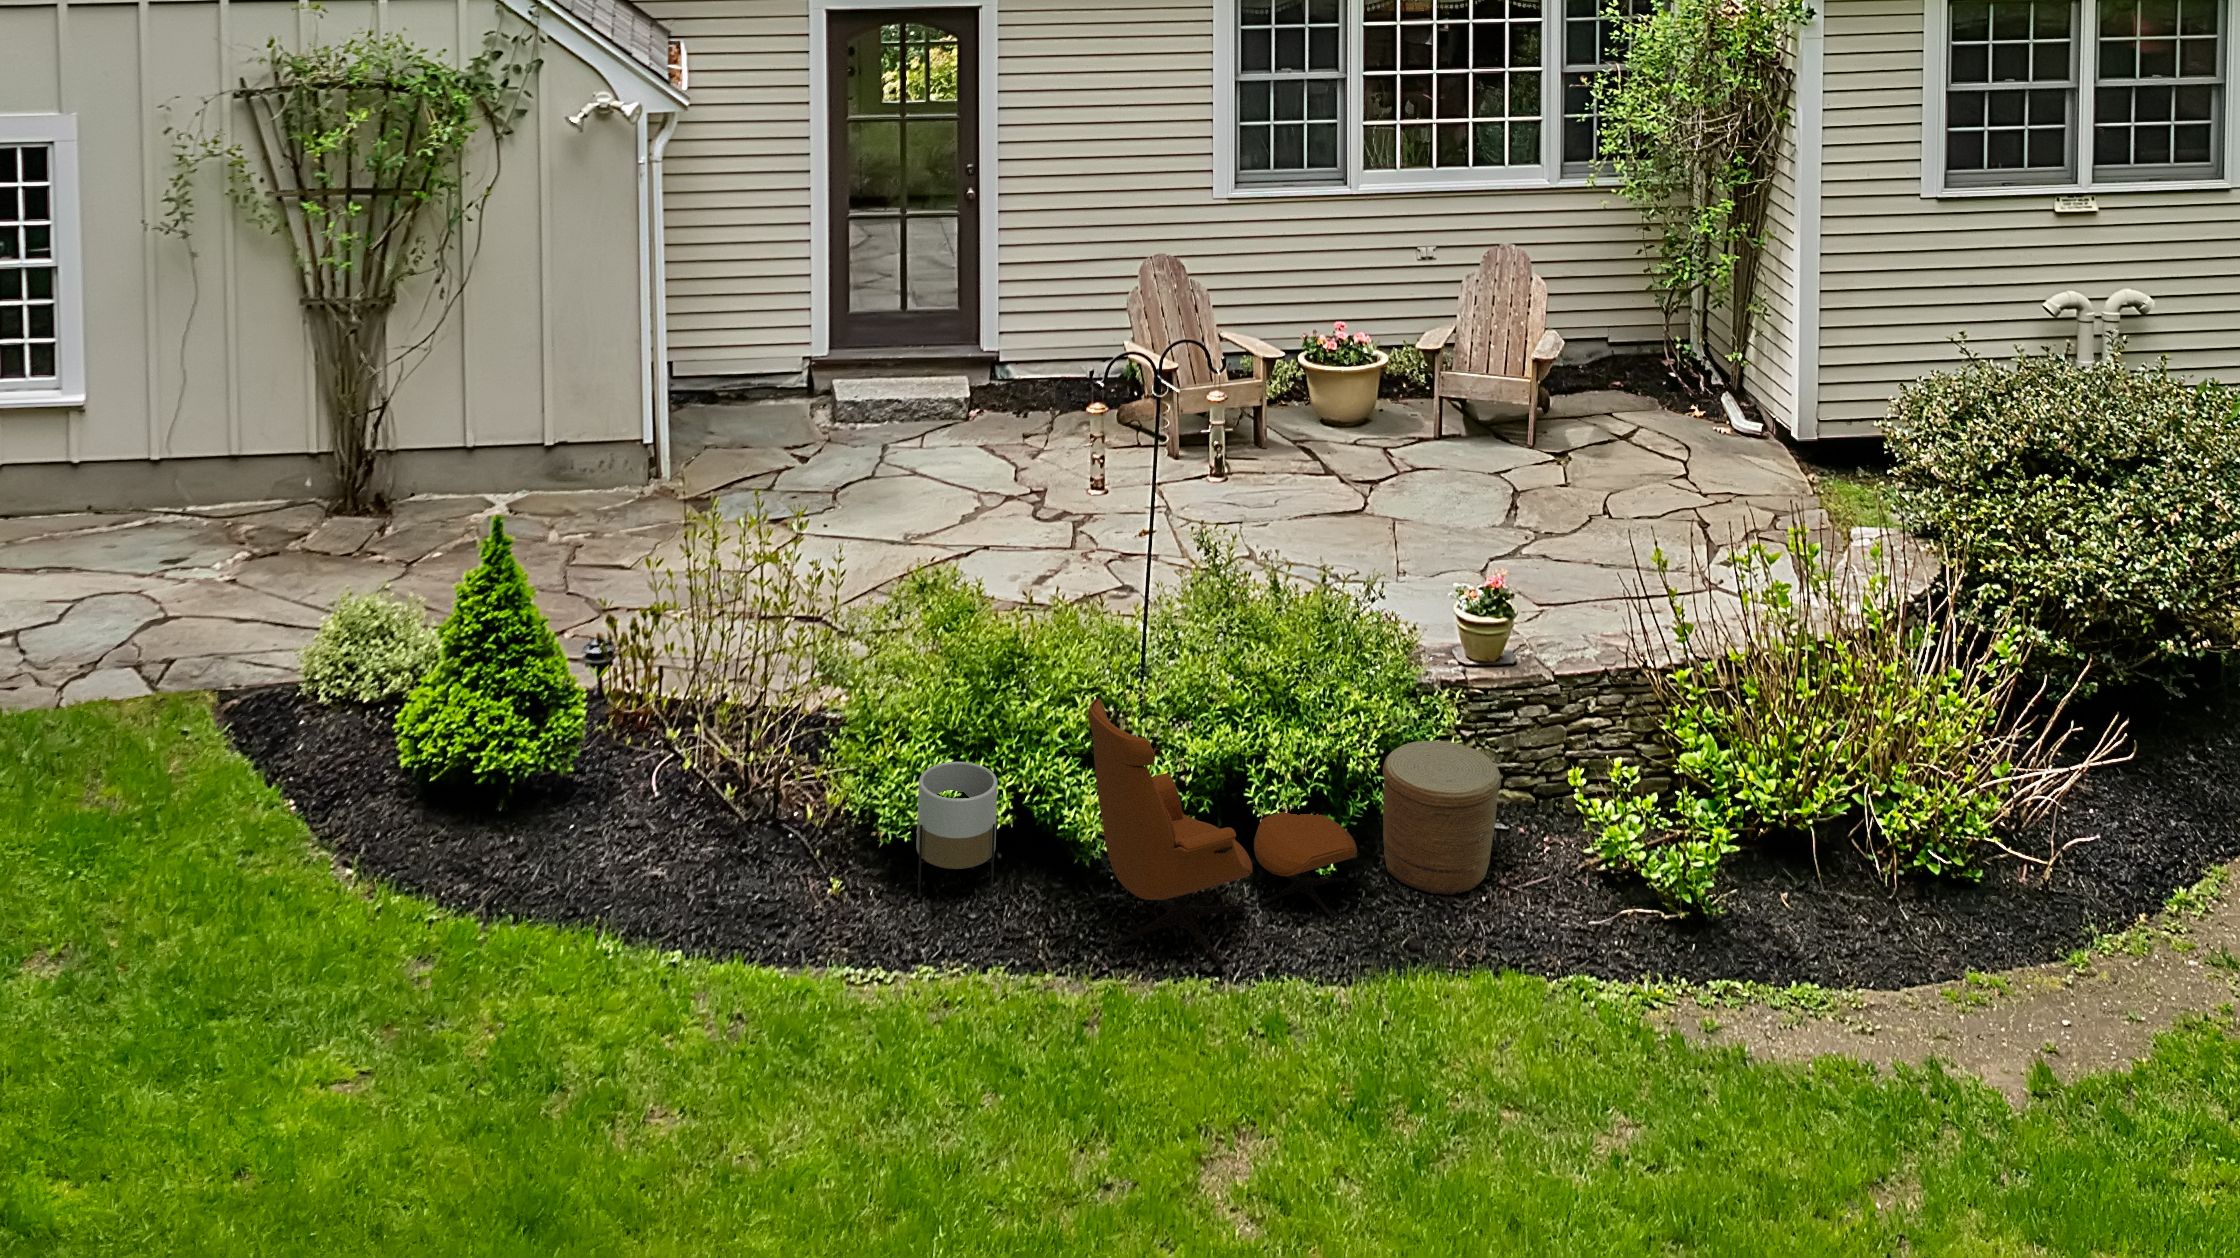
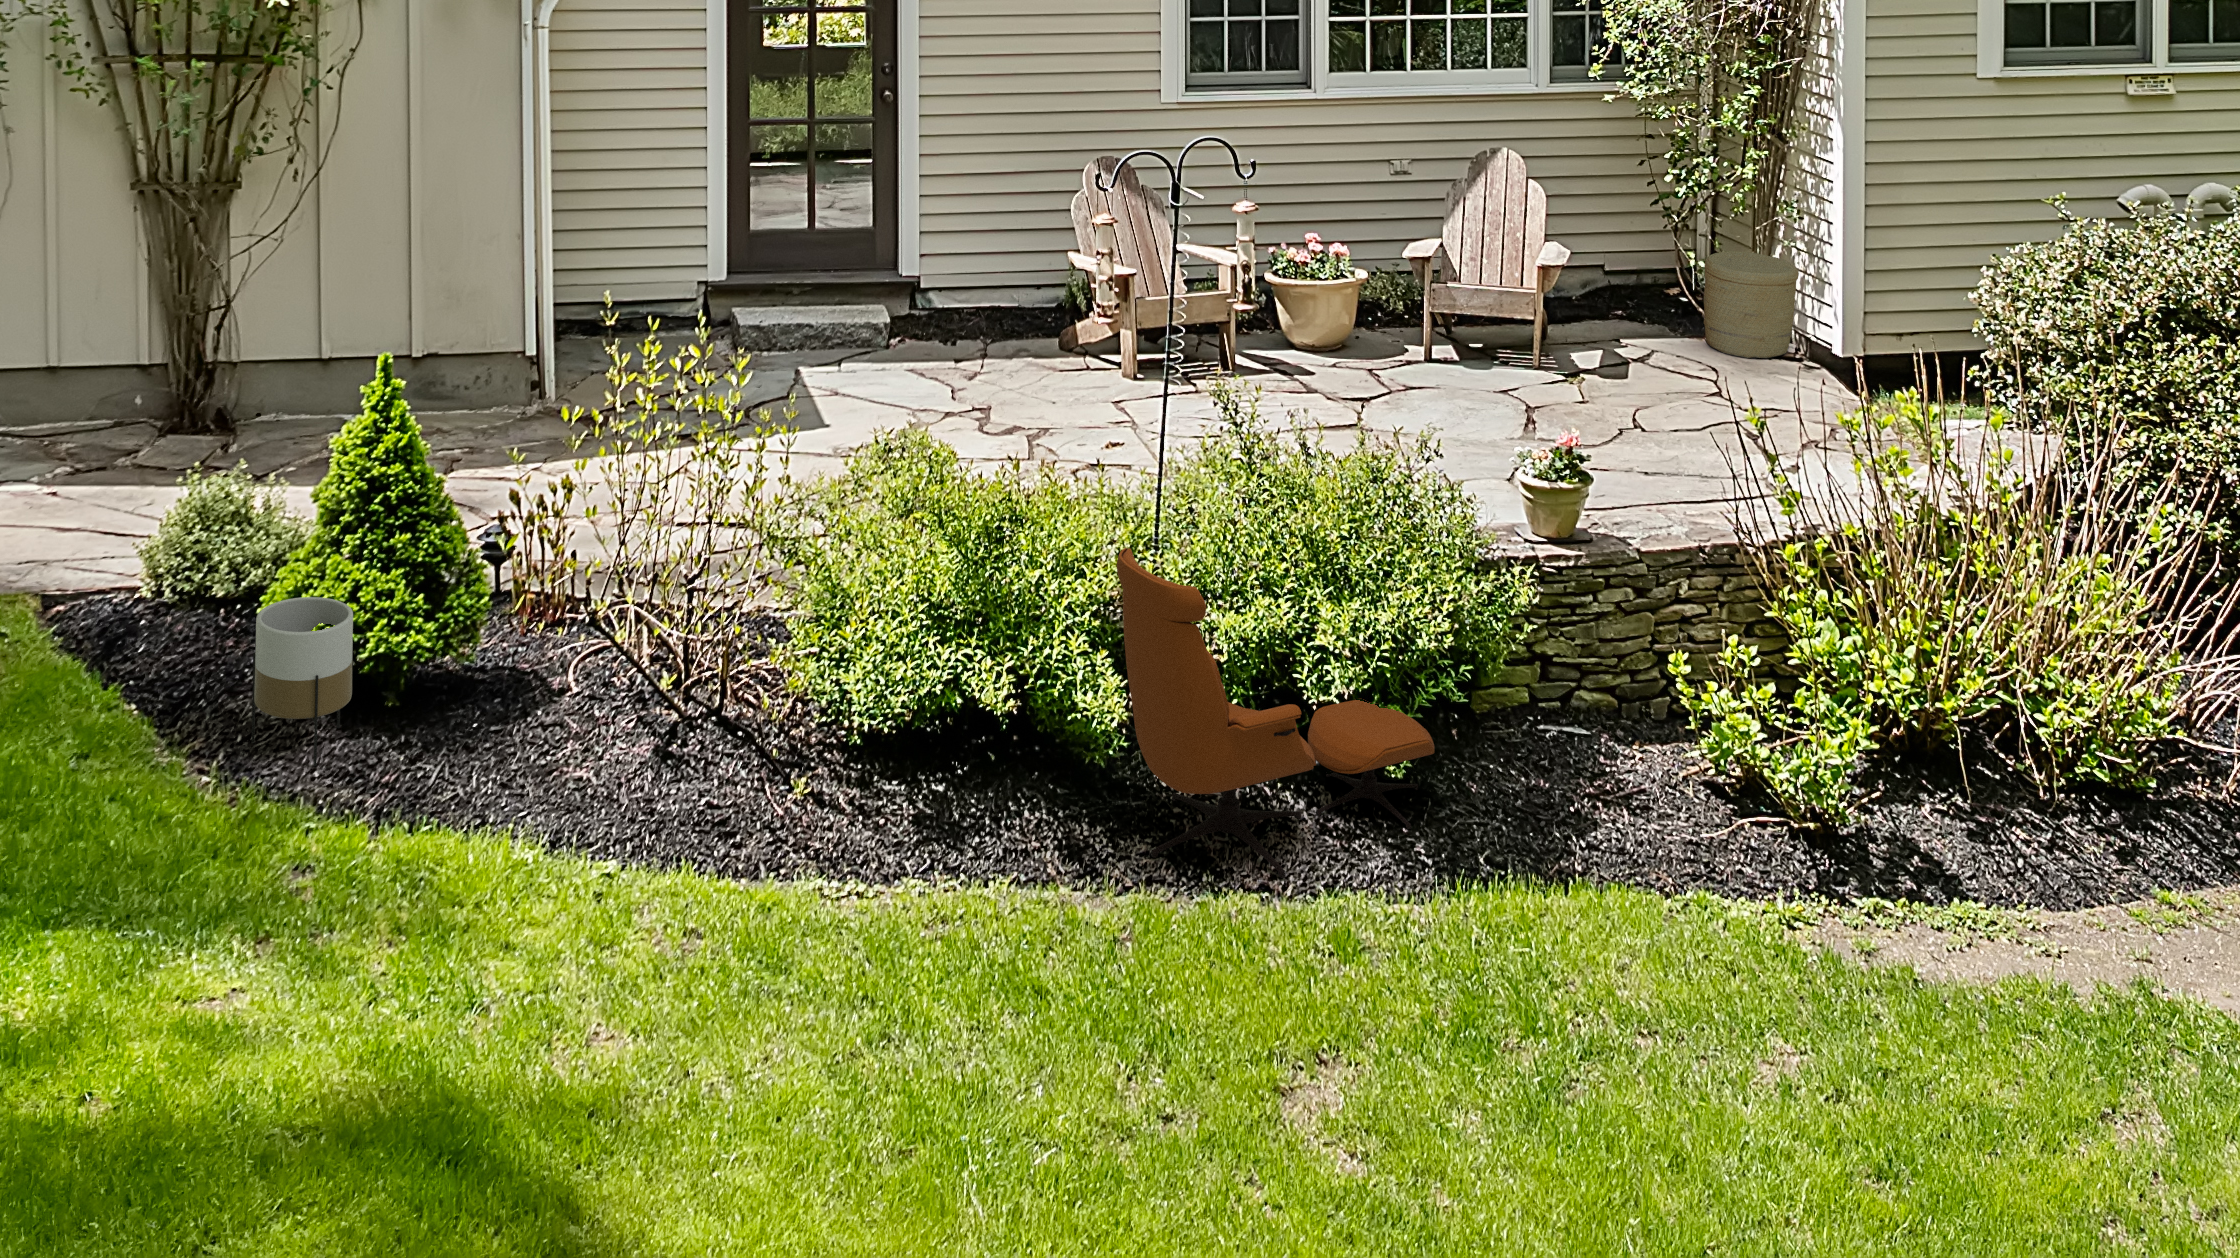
woven basket: present [1383,741,1501,895] -> present [1704,251,1799,358]
planter: present [916,762,997,898] -> present [252,597,353,766]

